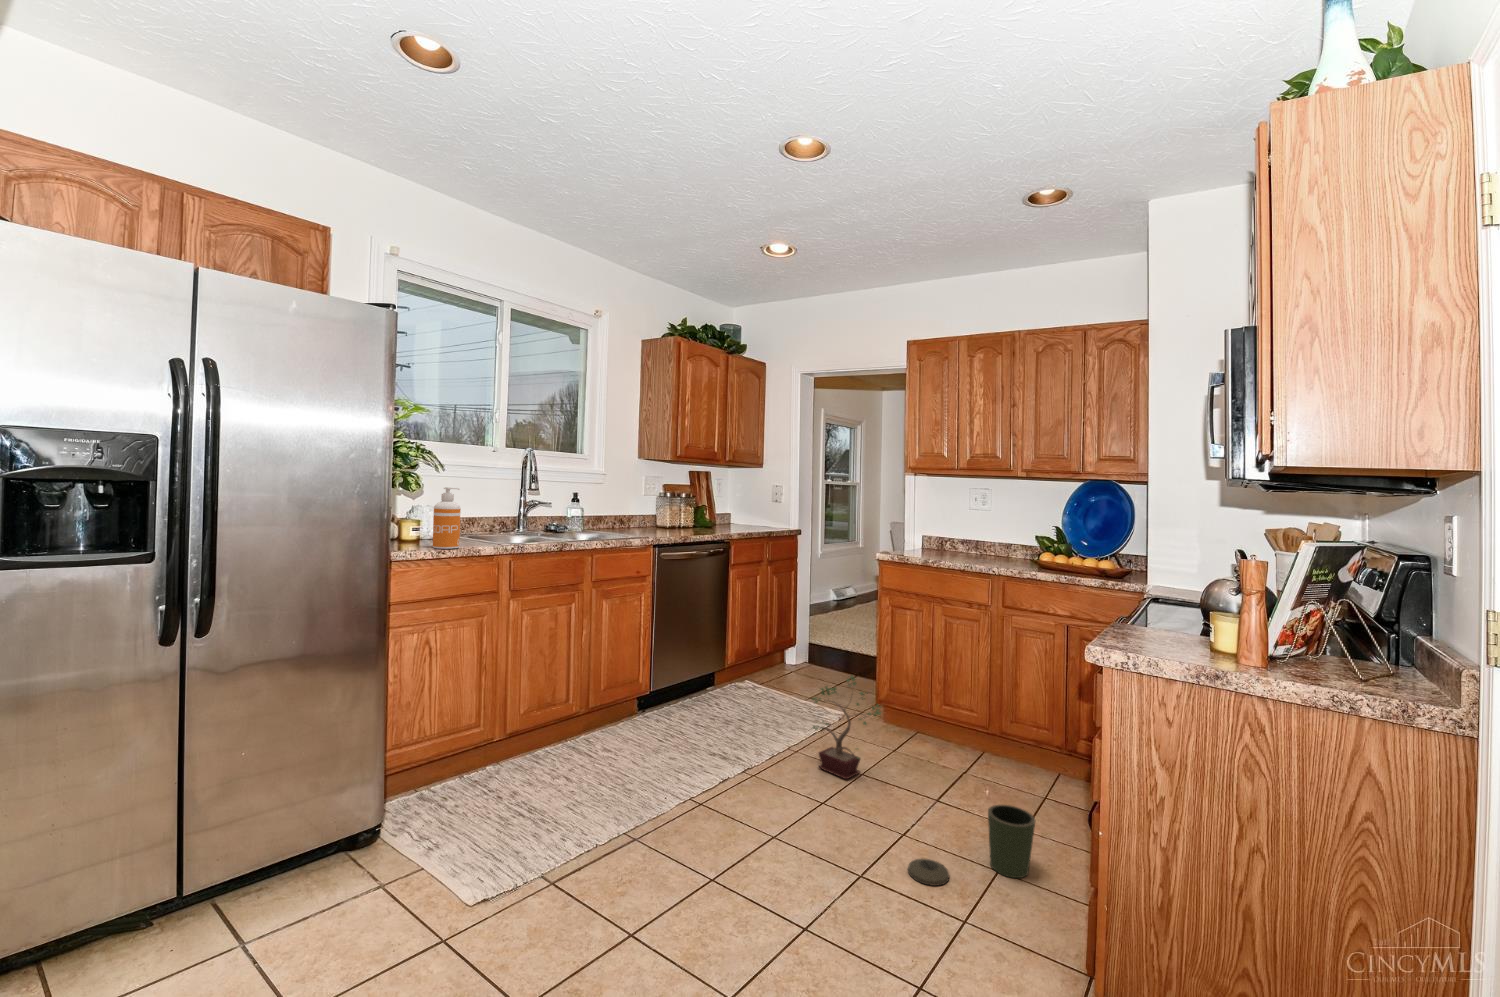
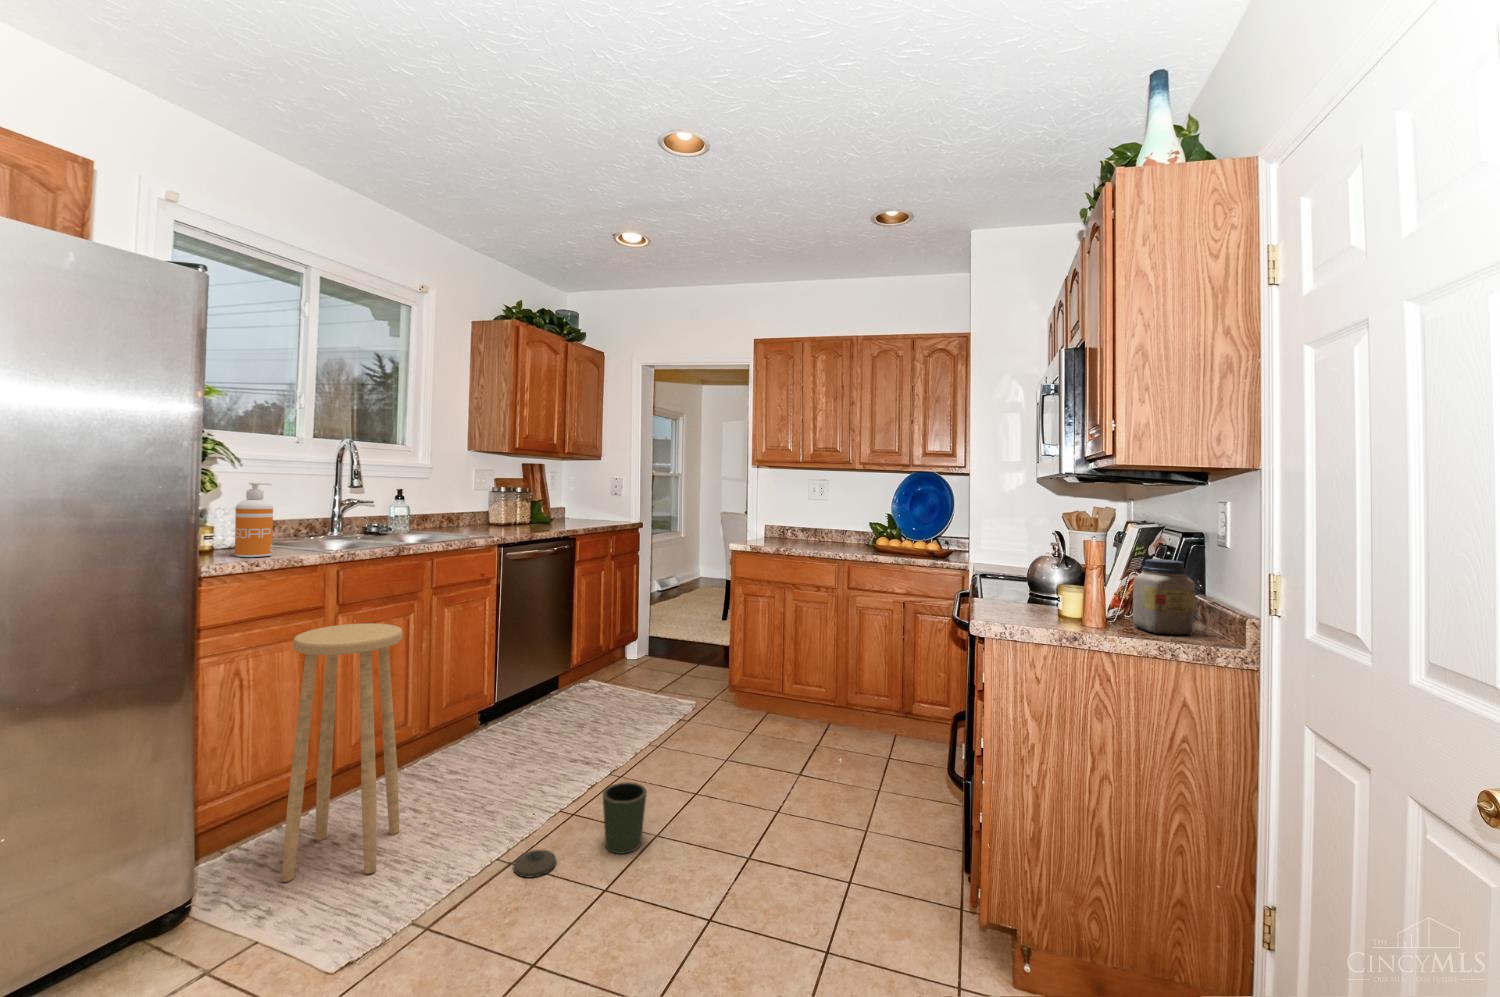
jar: none [1311,586,1399,685] -> present [1133,559,1195,634]
stool: none [455,610,552,827] -> present [282,623,403,882]
potted plant: present [812,676,881,779] -> none [679,663,755,766]
trash can: present [908,805,1035,886] -> present [513,782,647,877]

